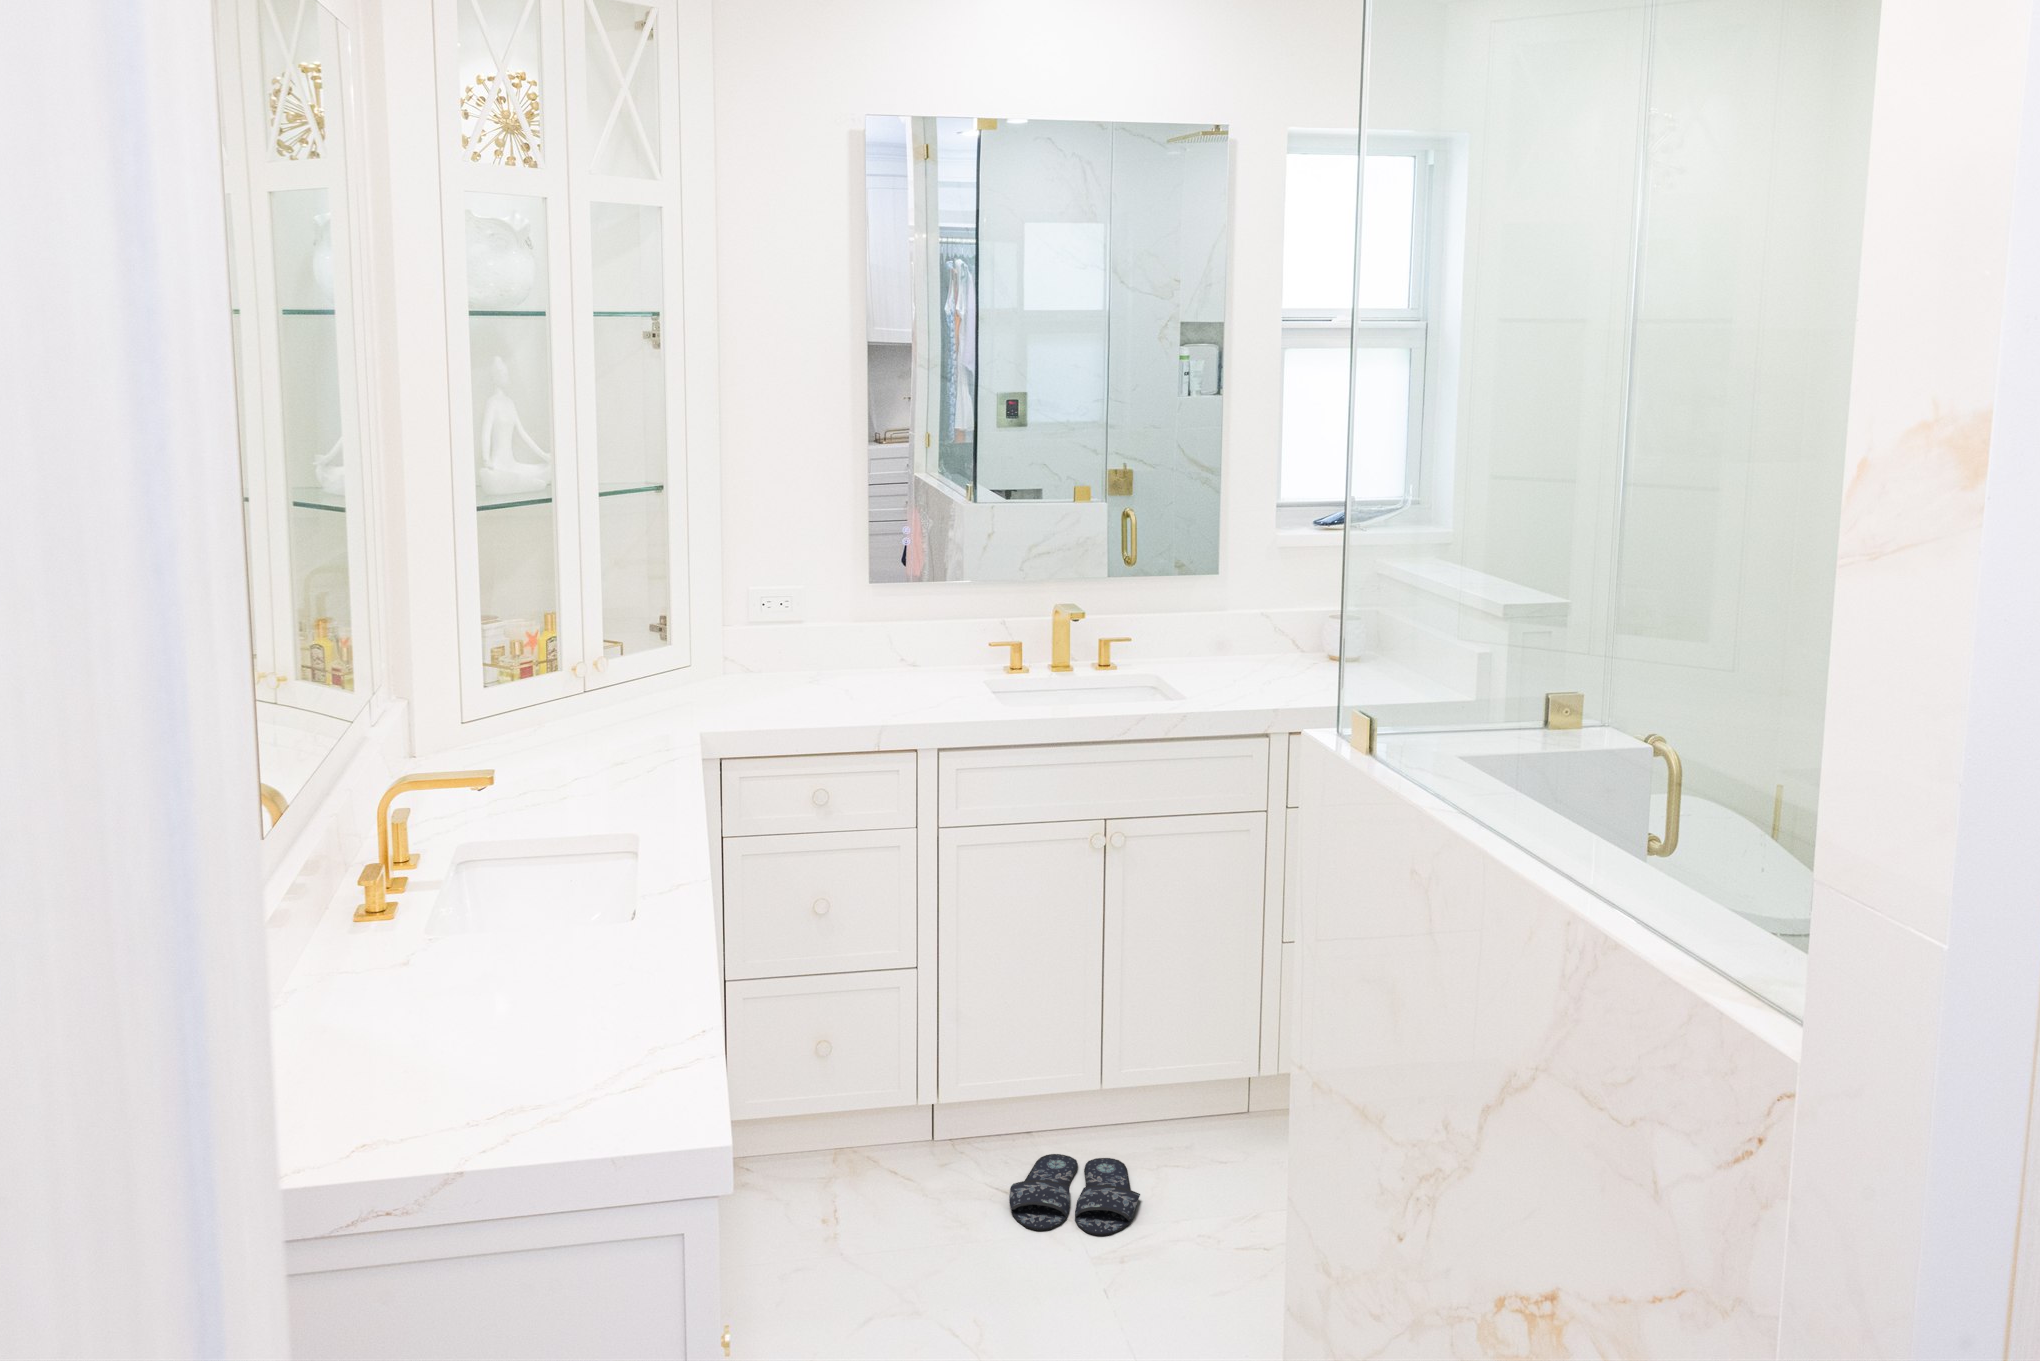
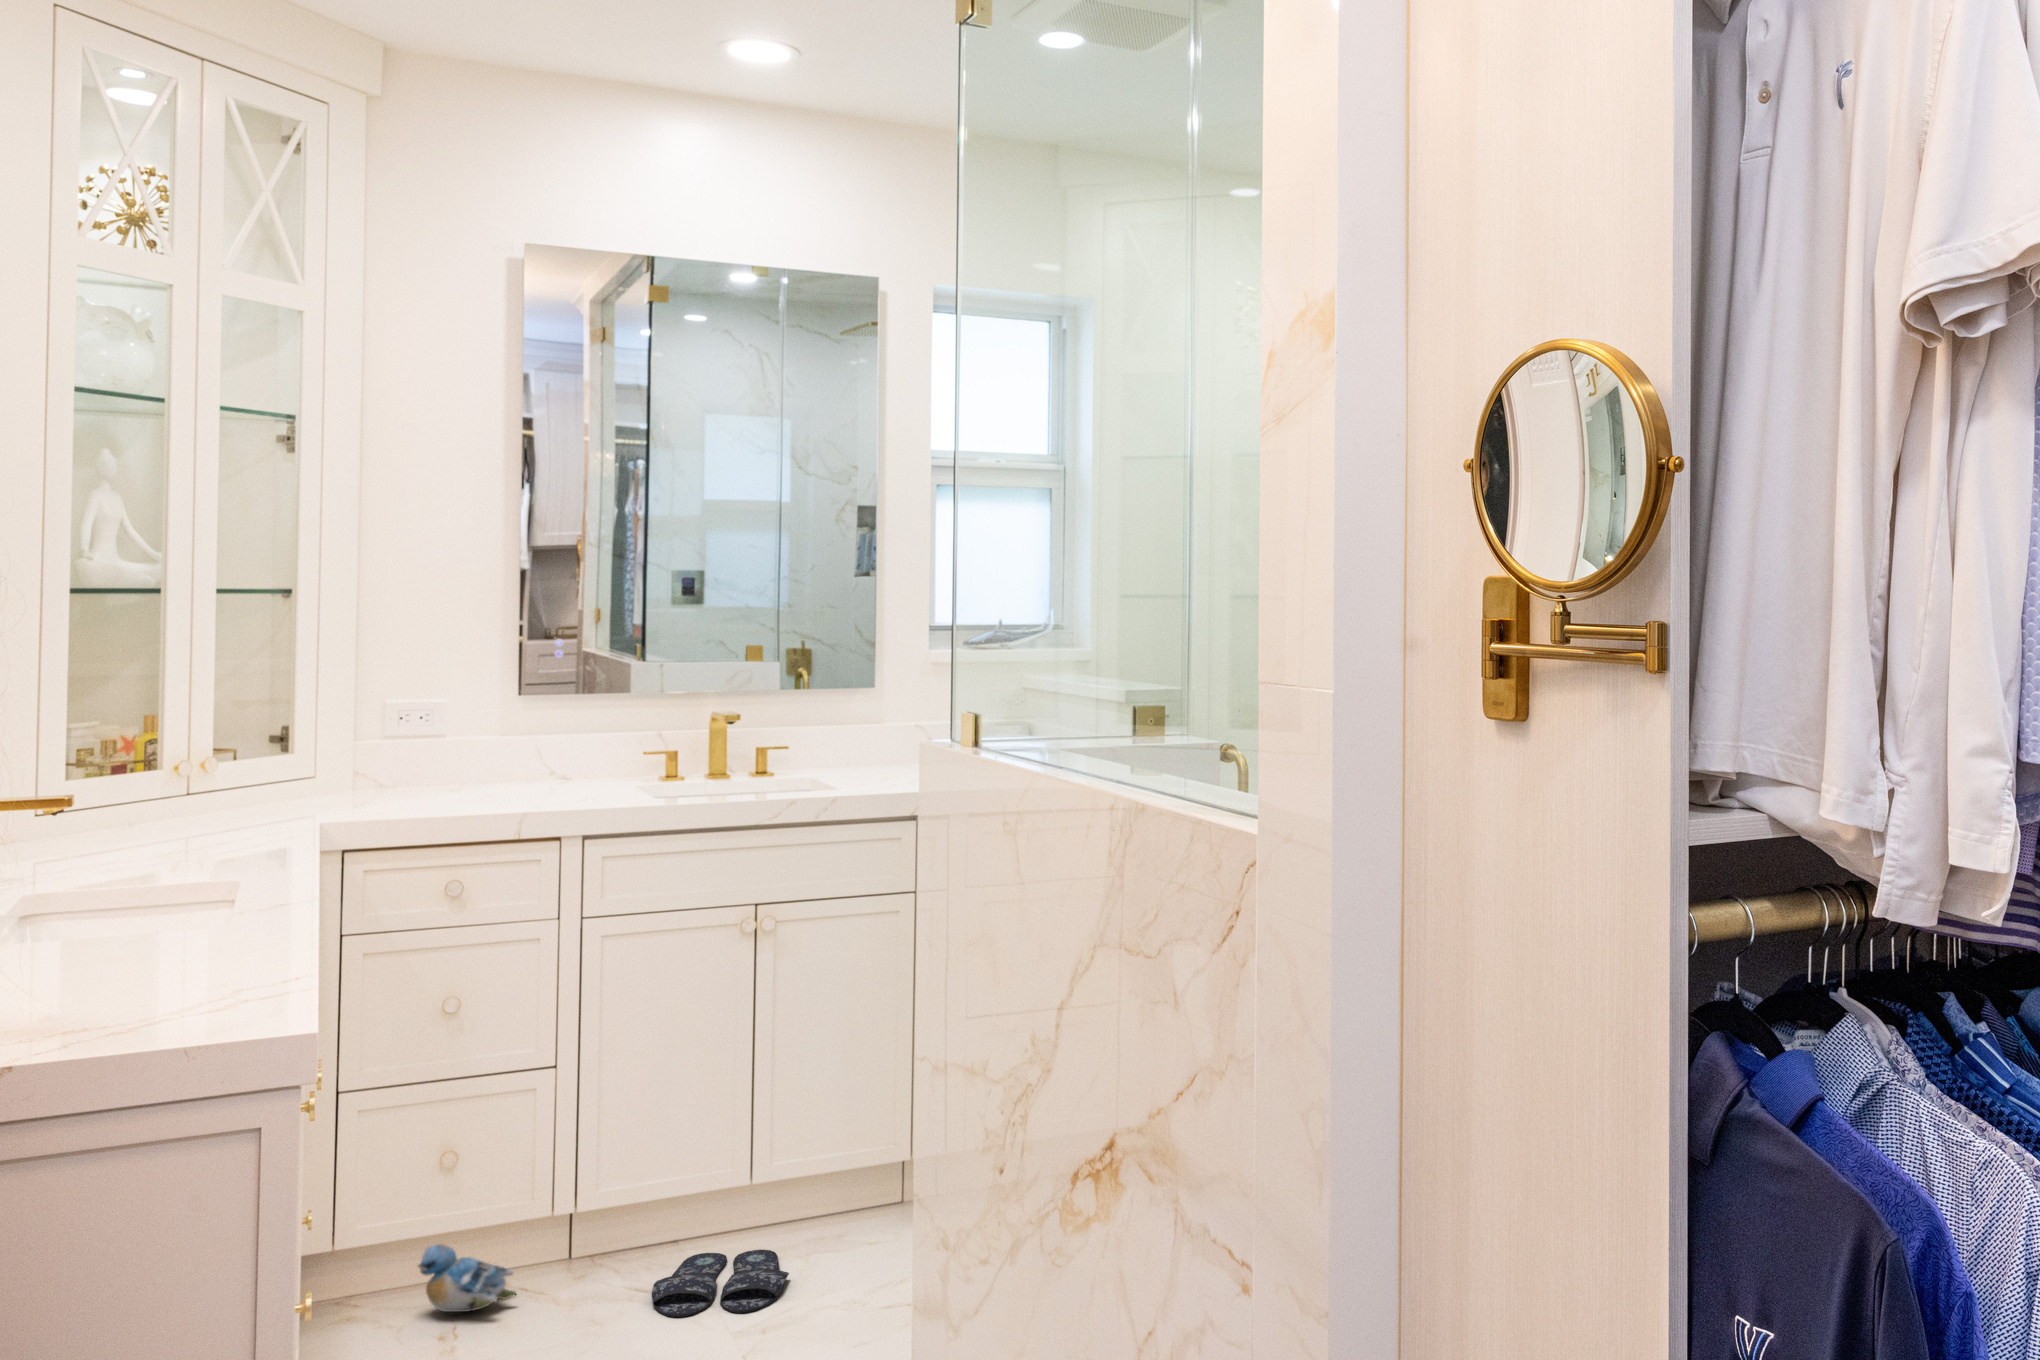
plush toy: none [797,1126,886,1191] -> present [417,1244,516,1312]

